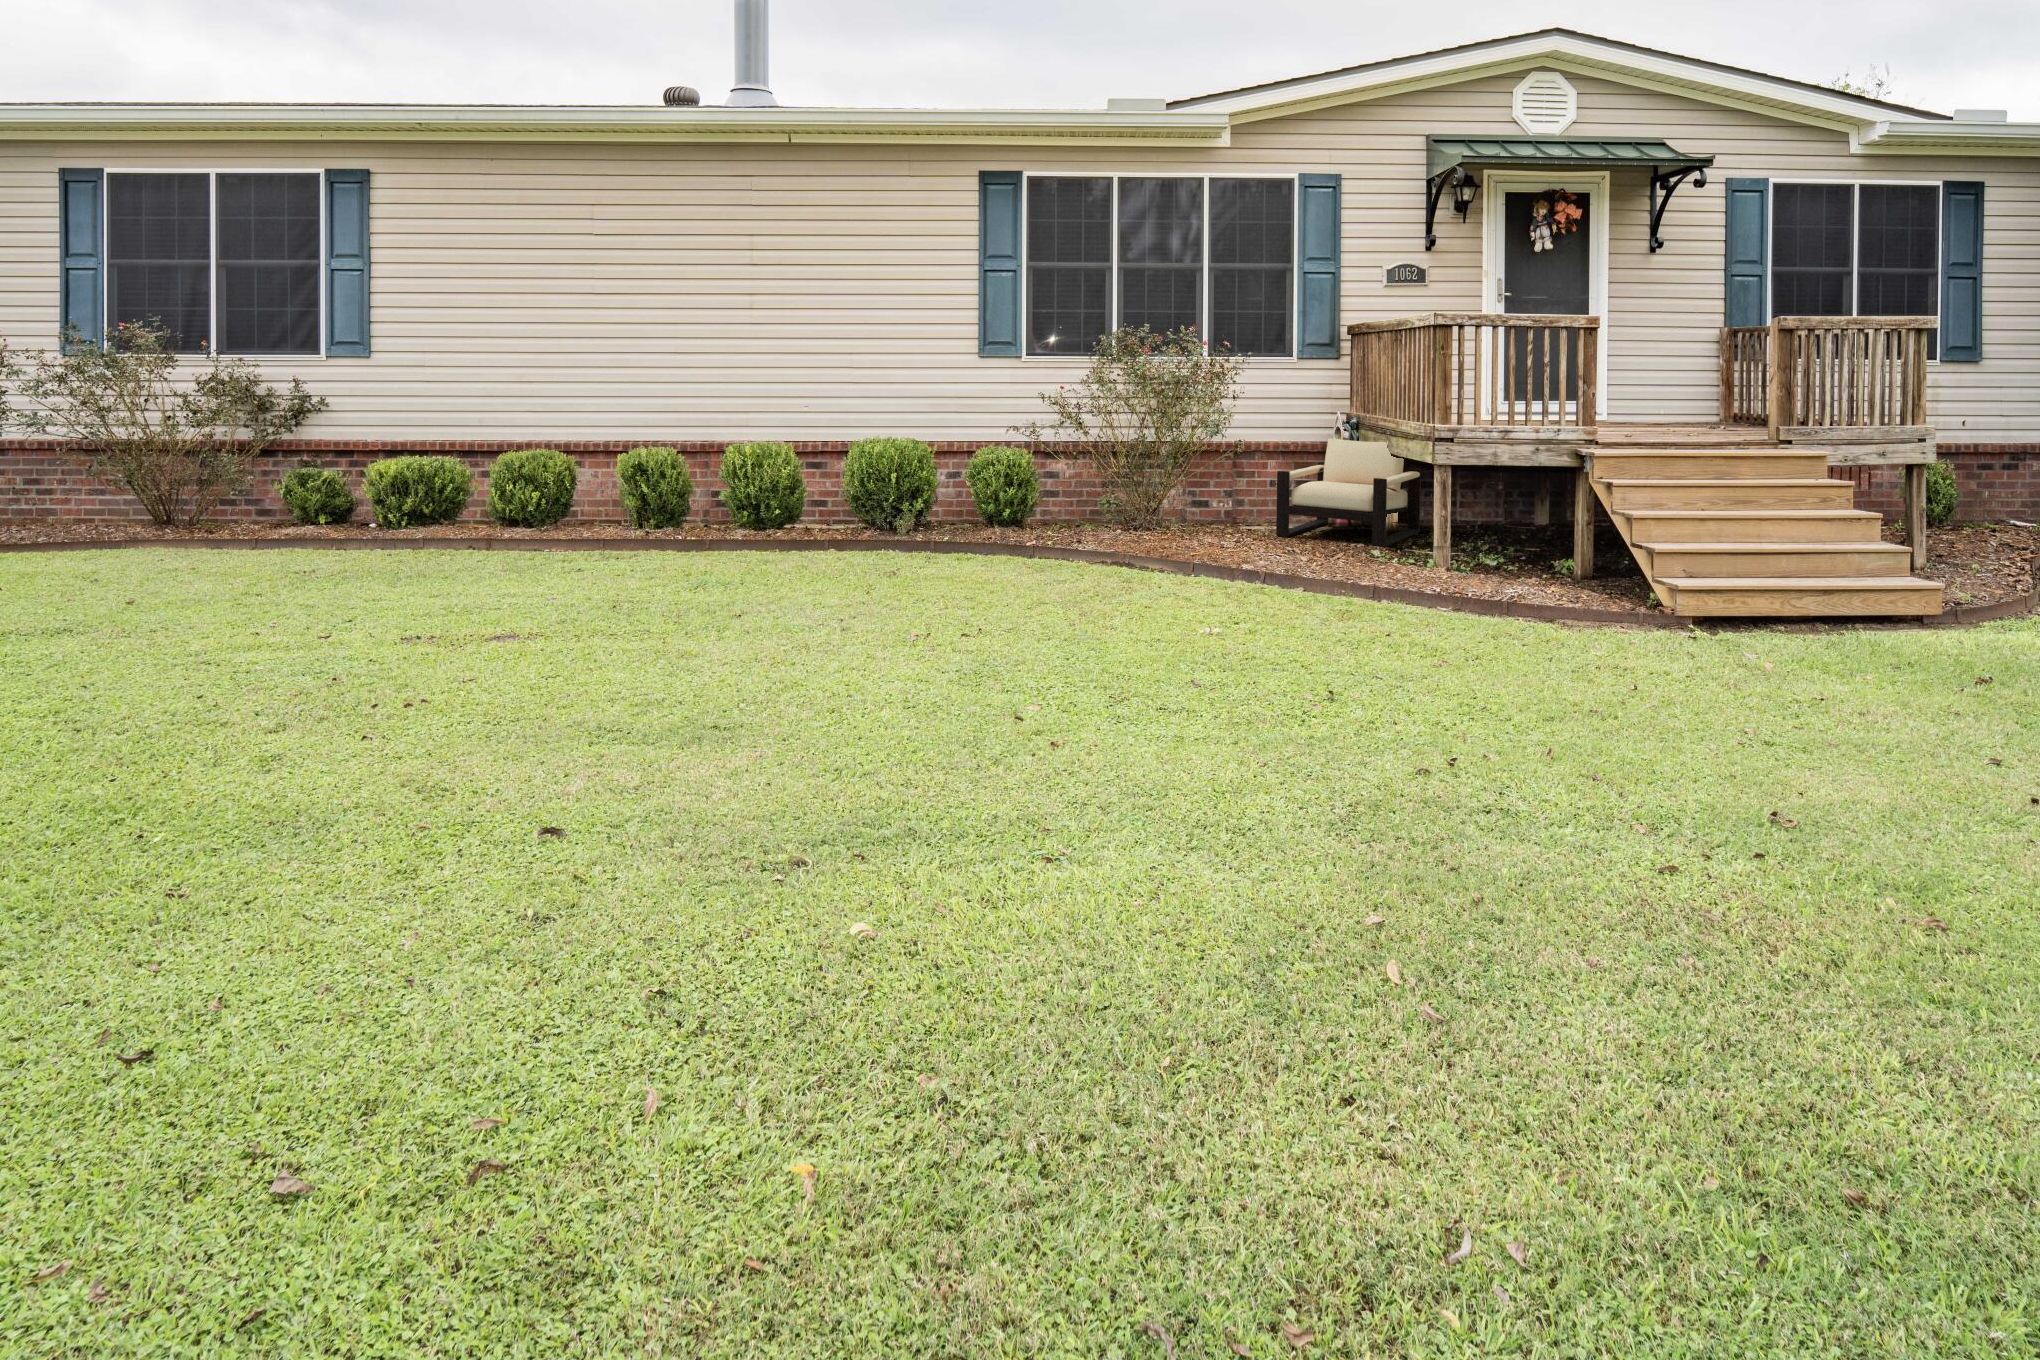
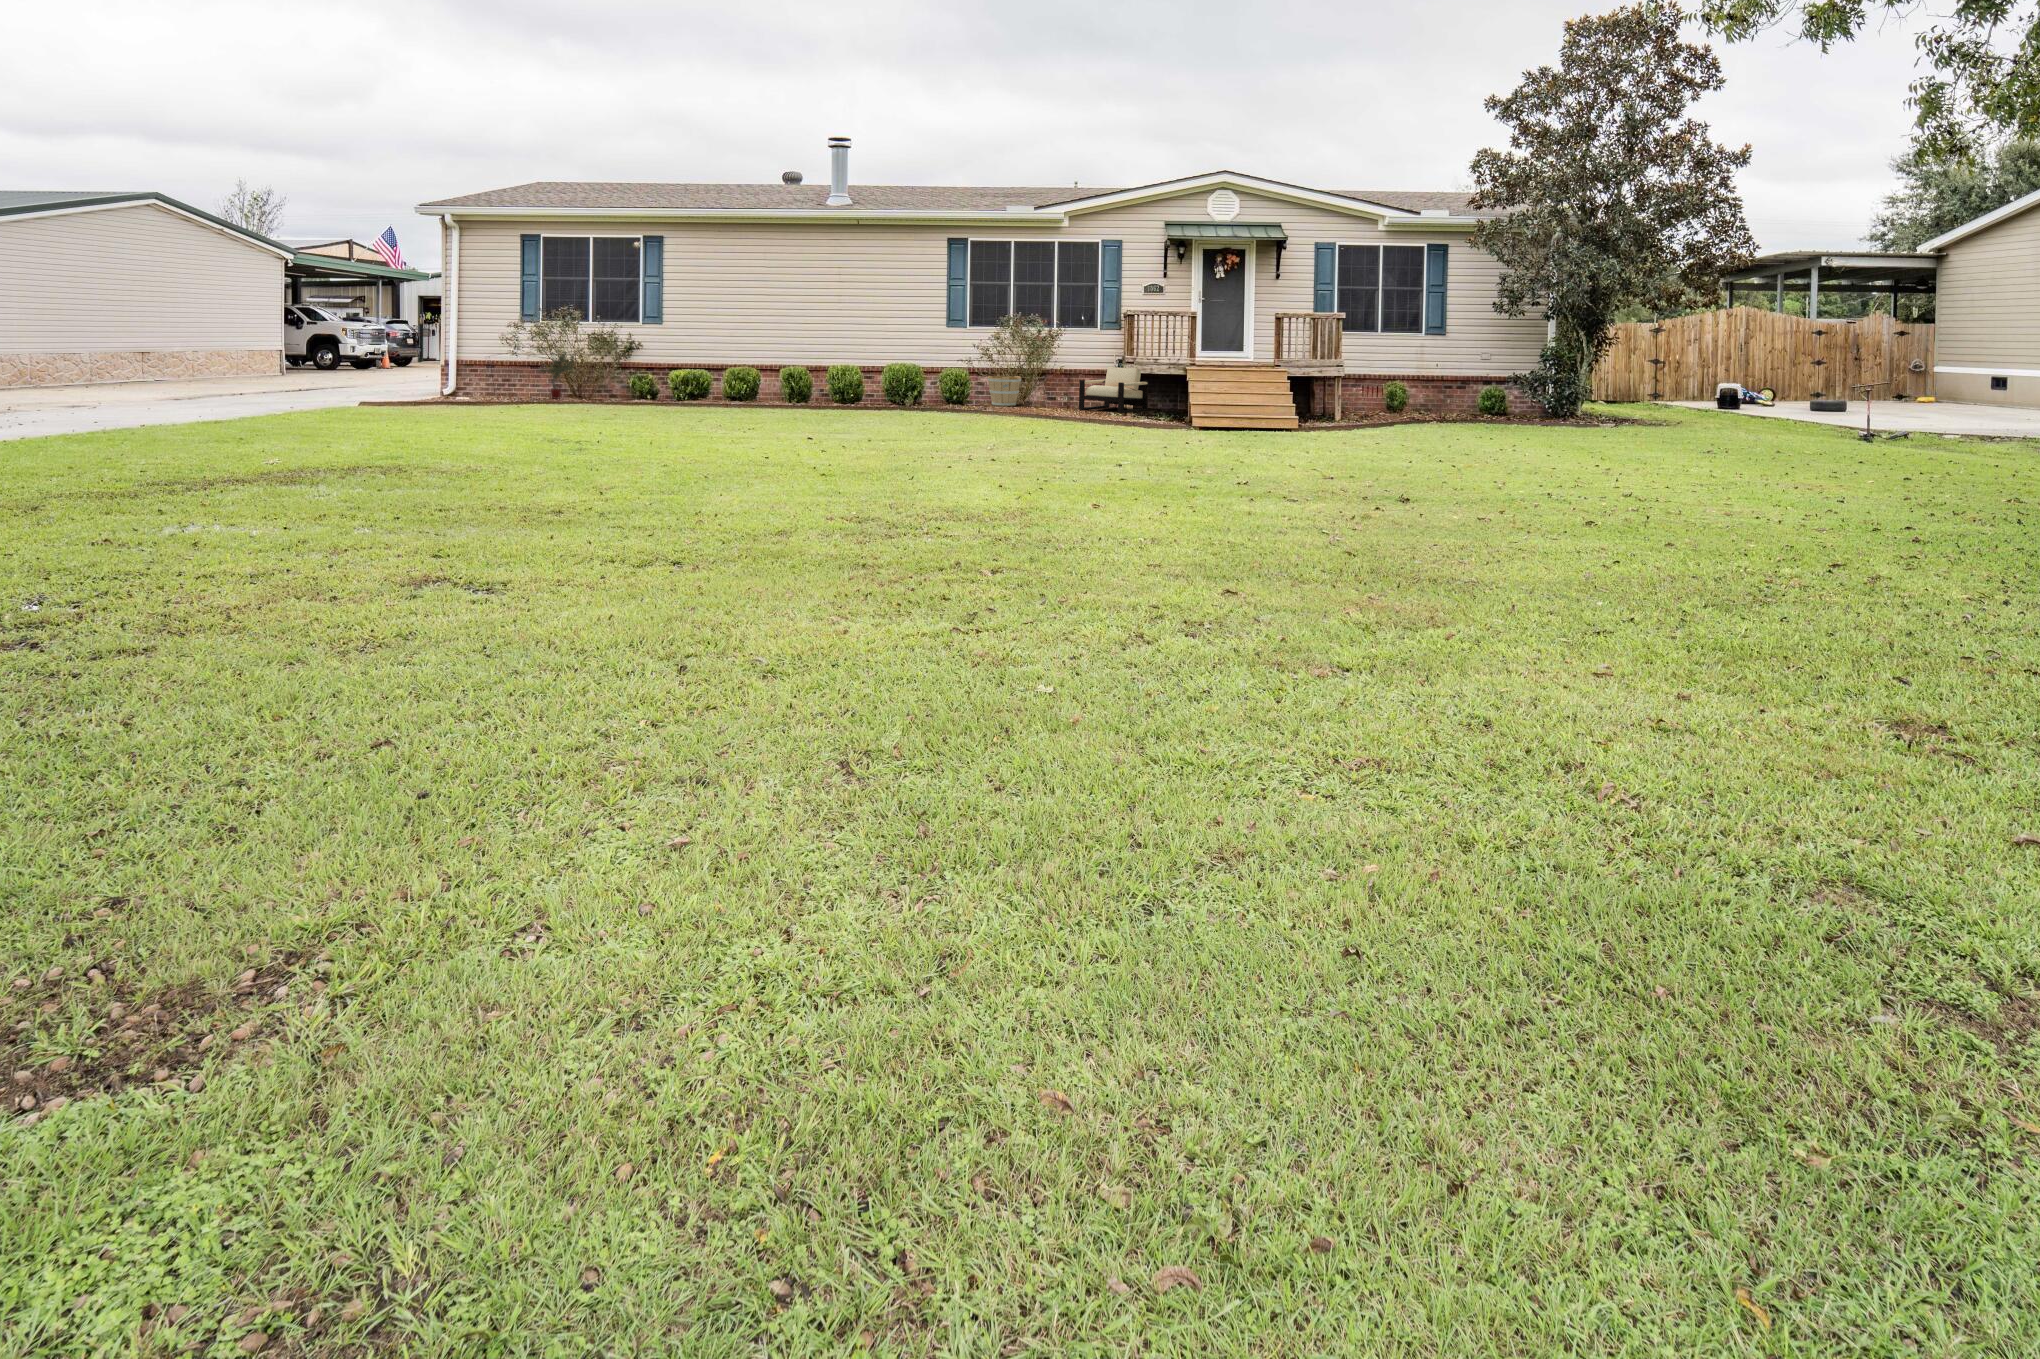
potted tree: none [80,413,168,526] -> present [540,349,575,399]
wooden bucket: none [1068,459,1141,527] -> present [987,376,1021,406]

